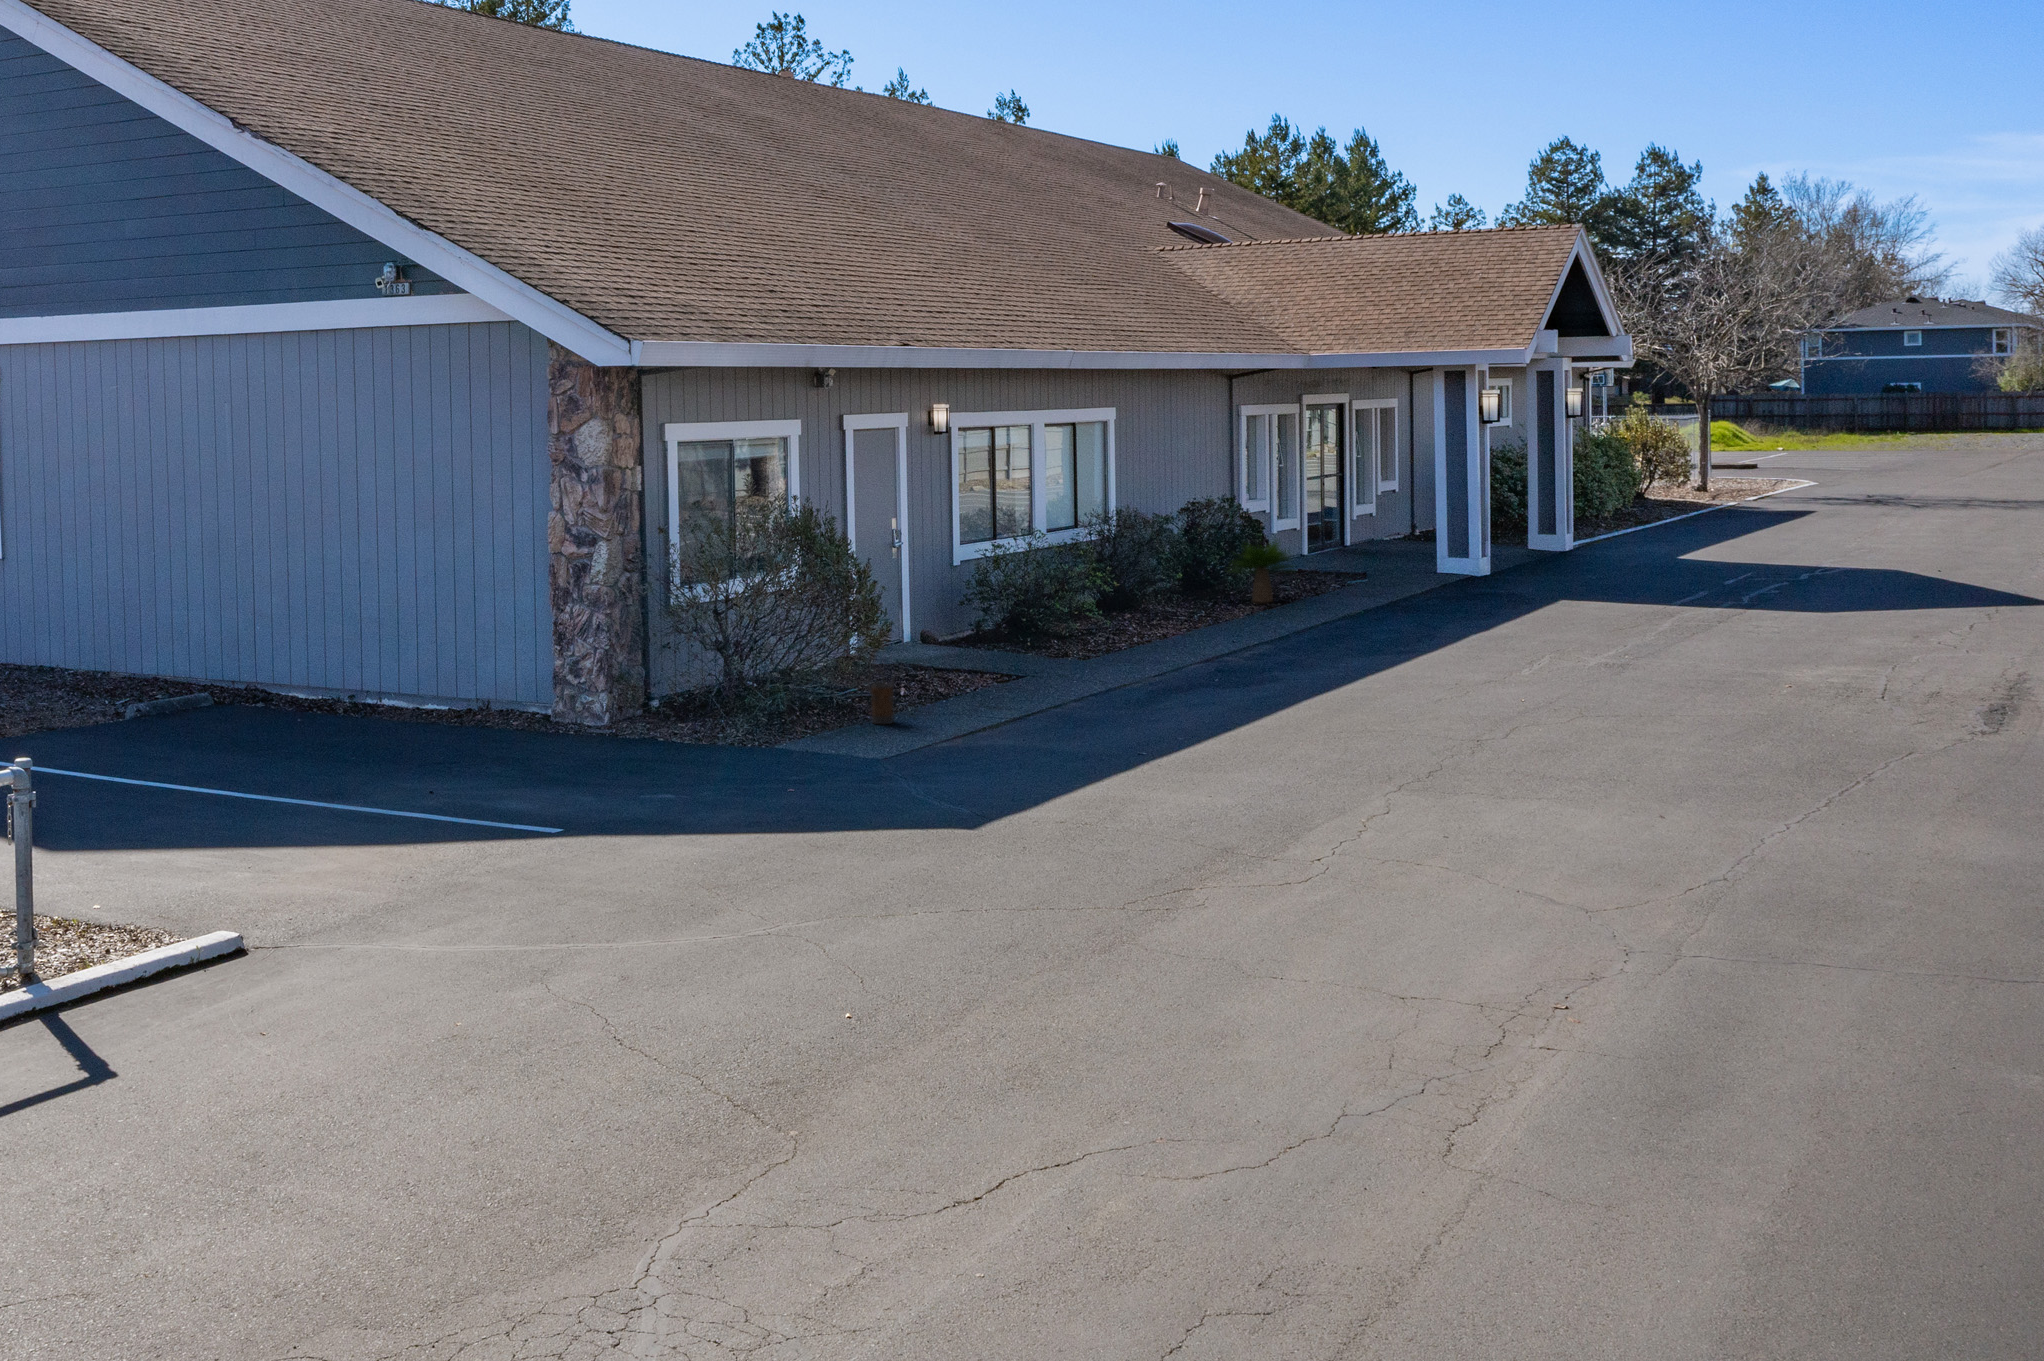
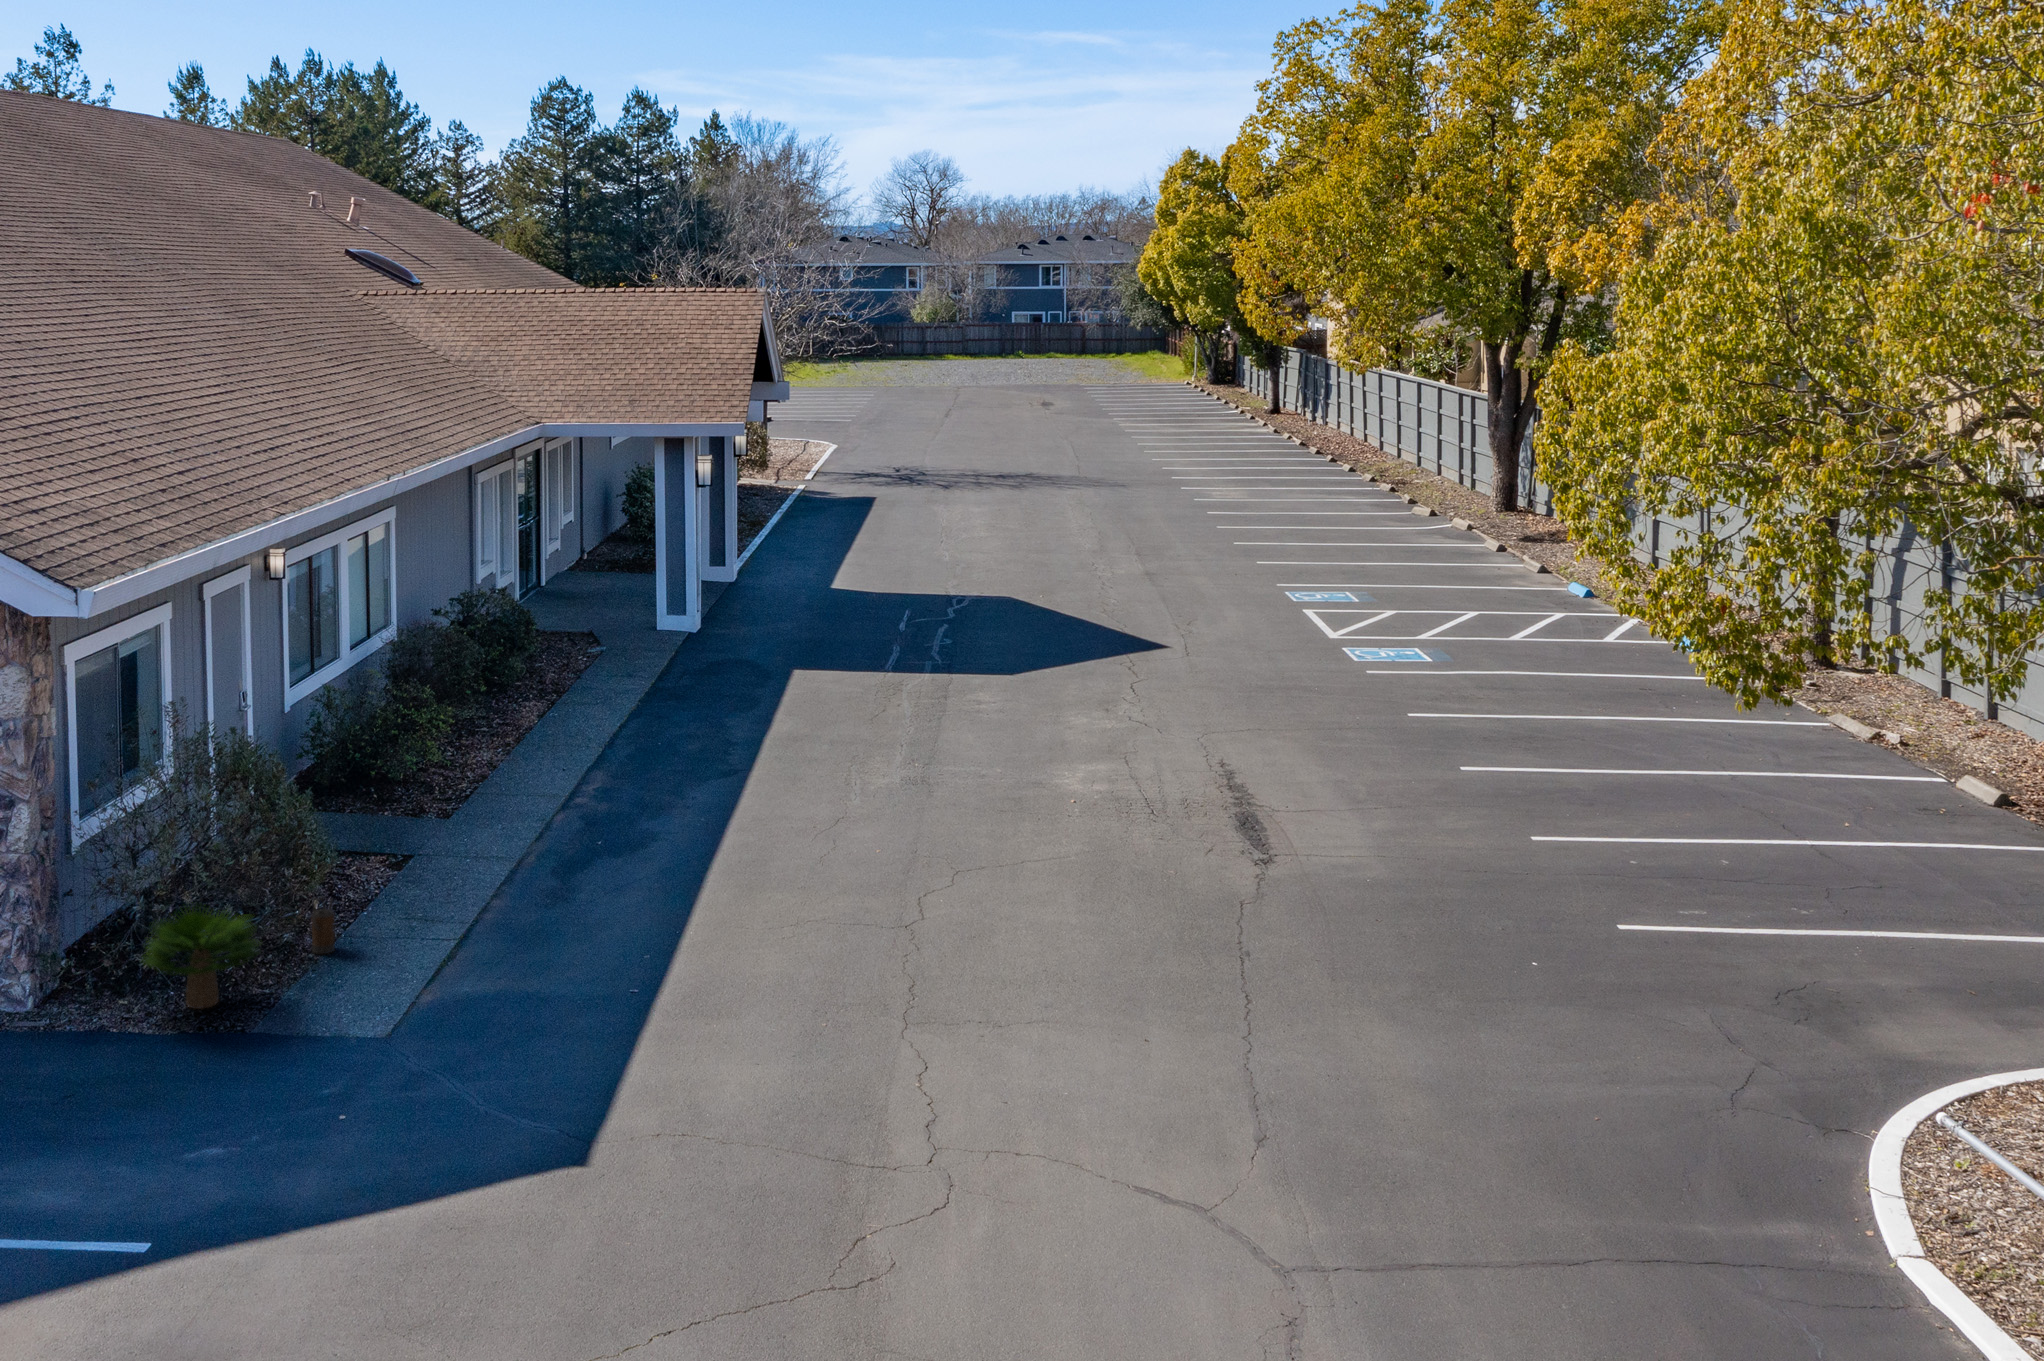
potted plant: present [1228,542,1293,603] -> present [145,910,258,1009]

